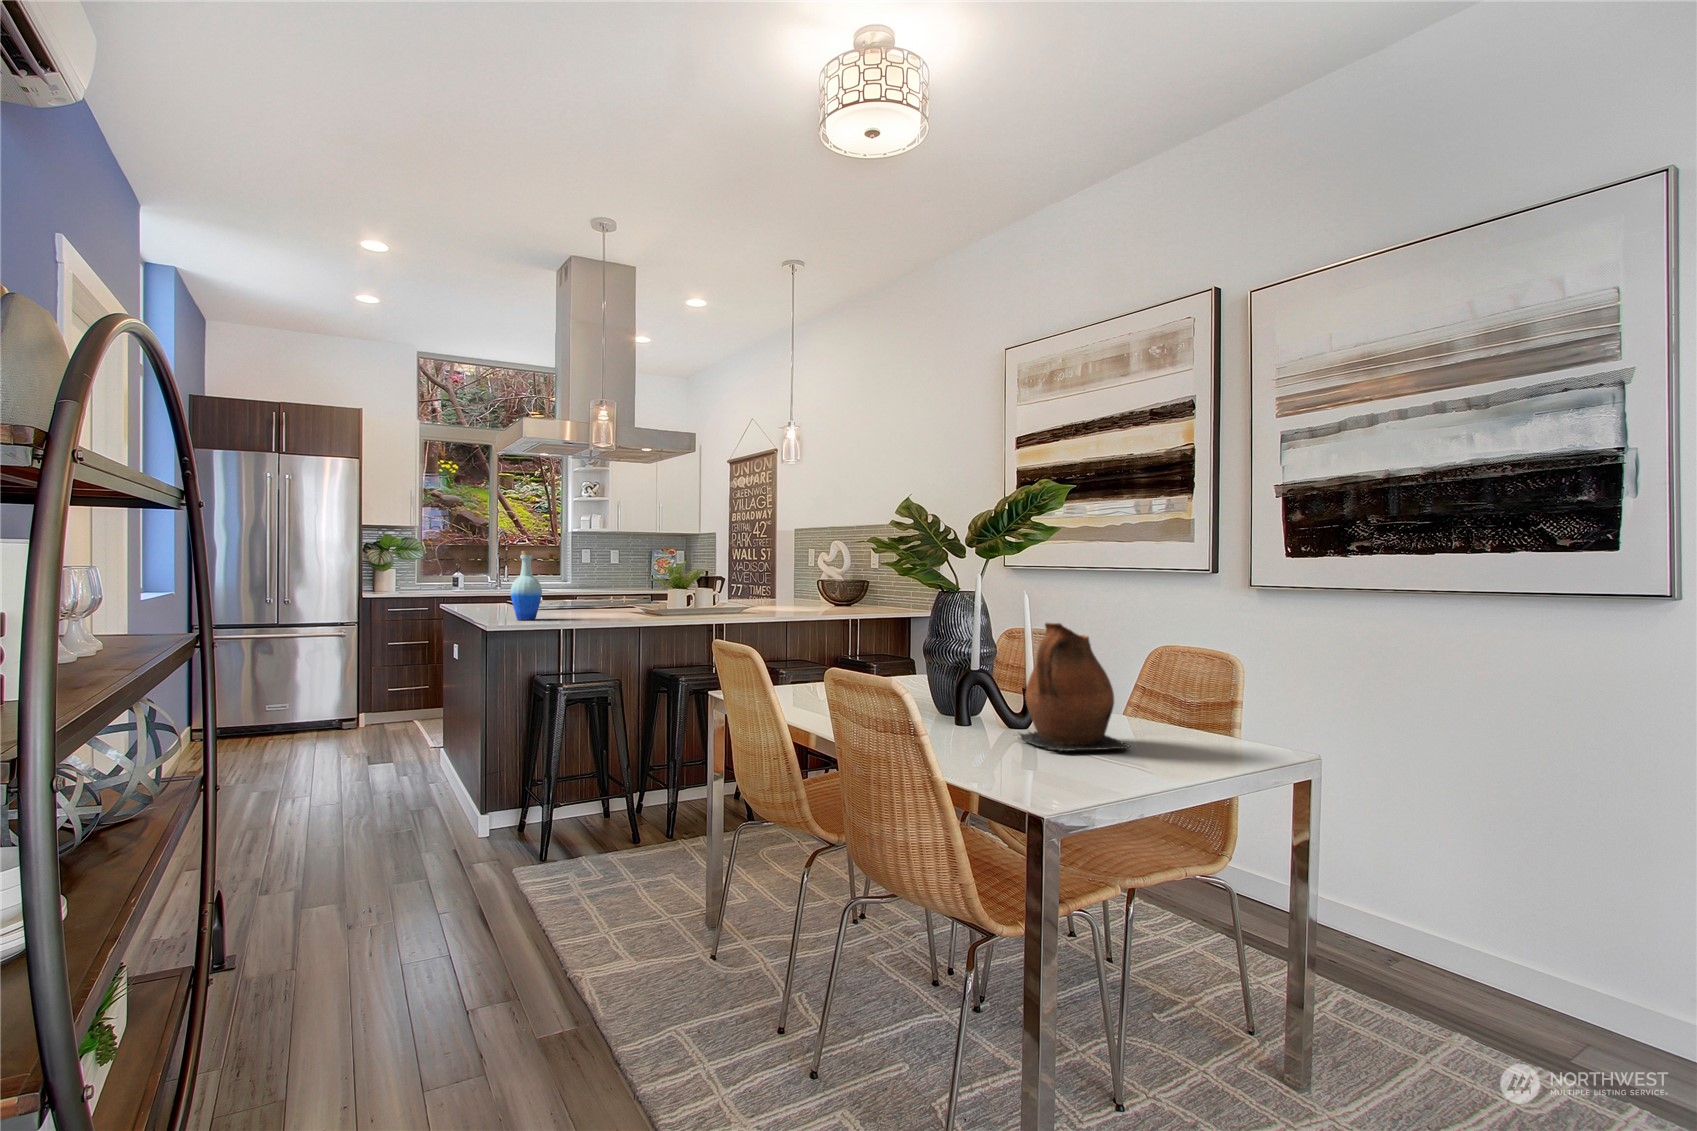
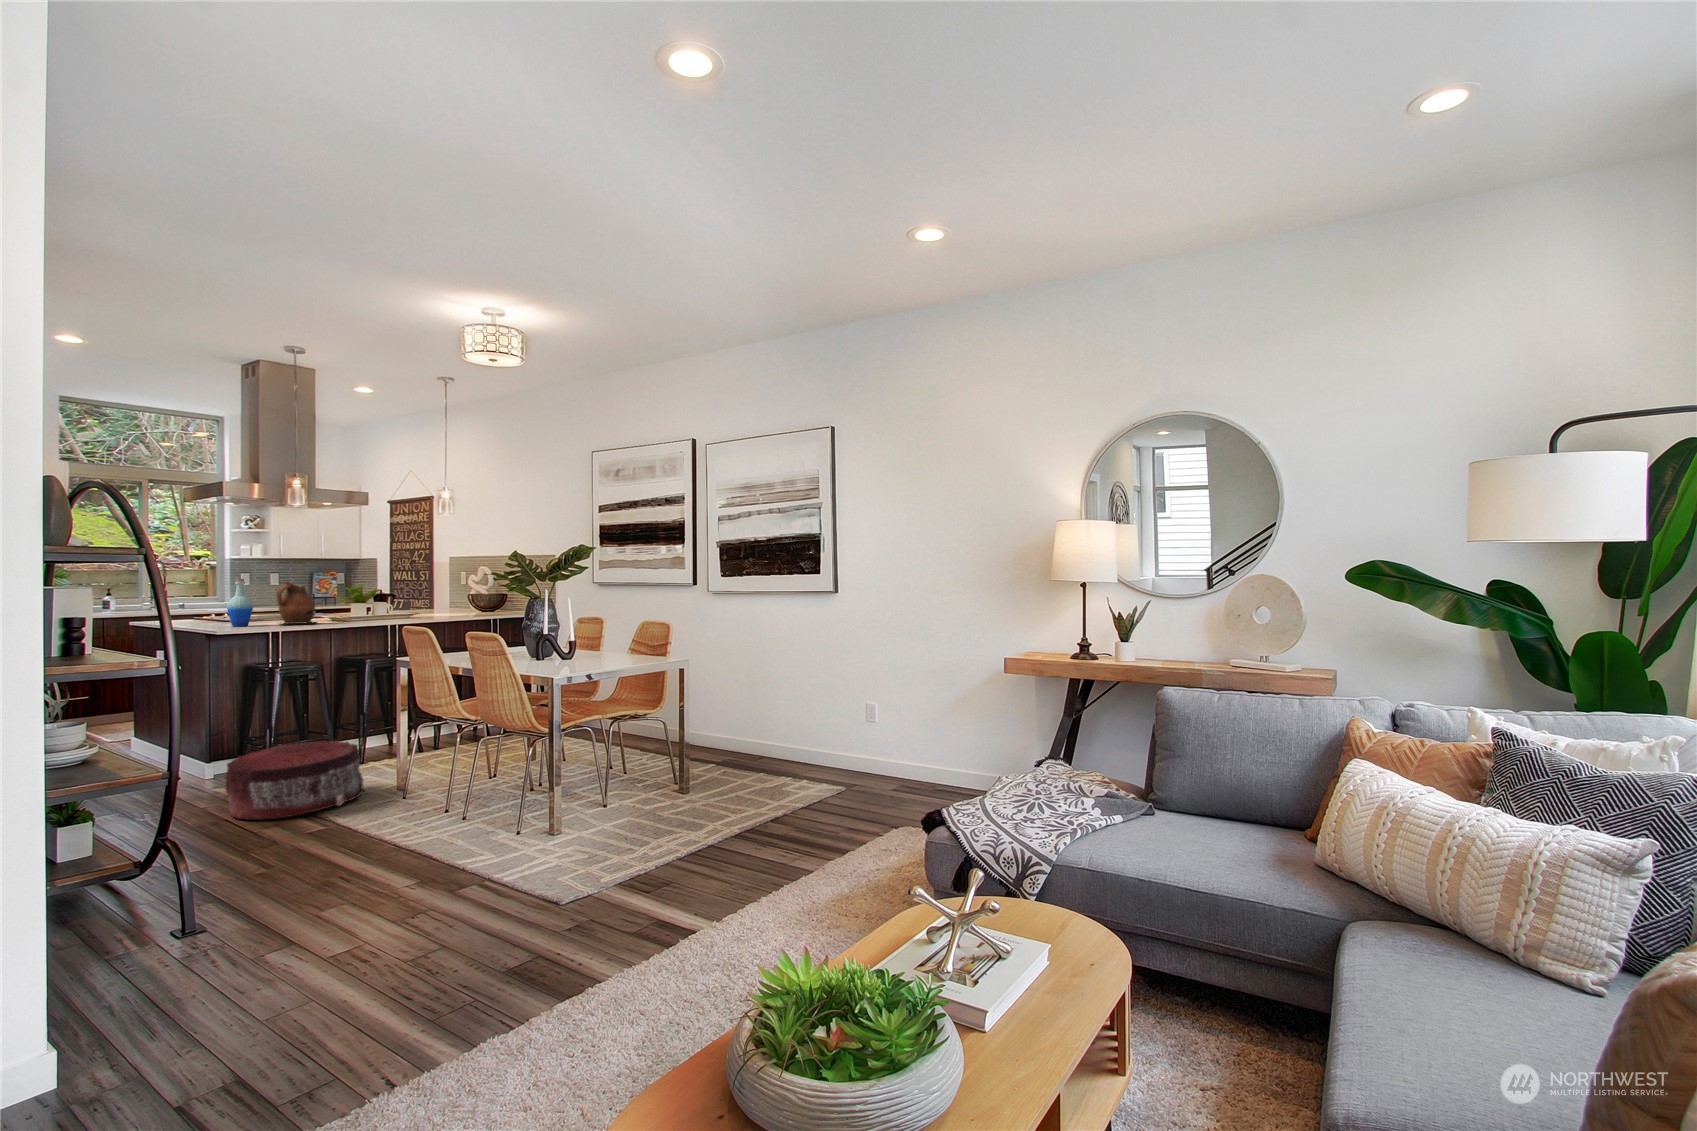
ceramic pitcher: present [1019,623,1130,751] -> present [277,582,315,624]
pouf: none [452,820,657,977] -> present [224,740,364,820]

